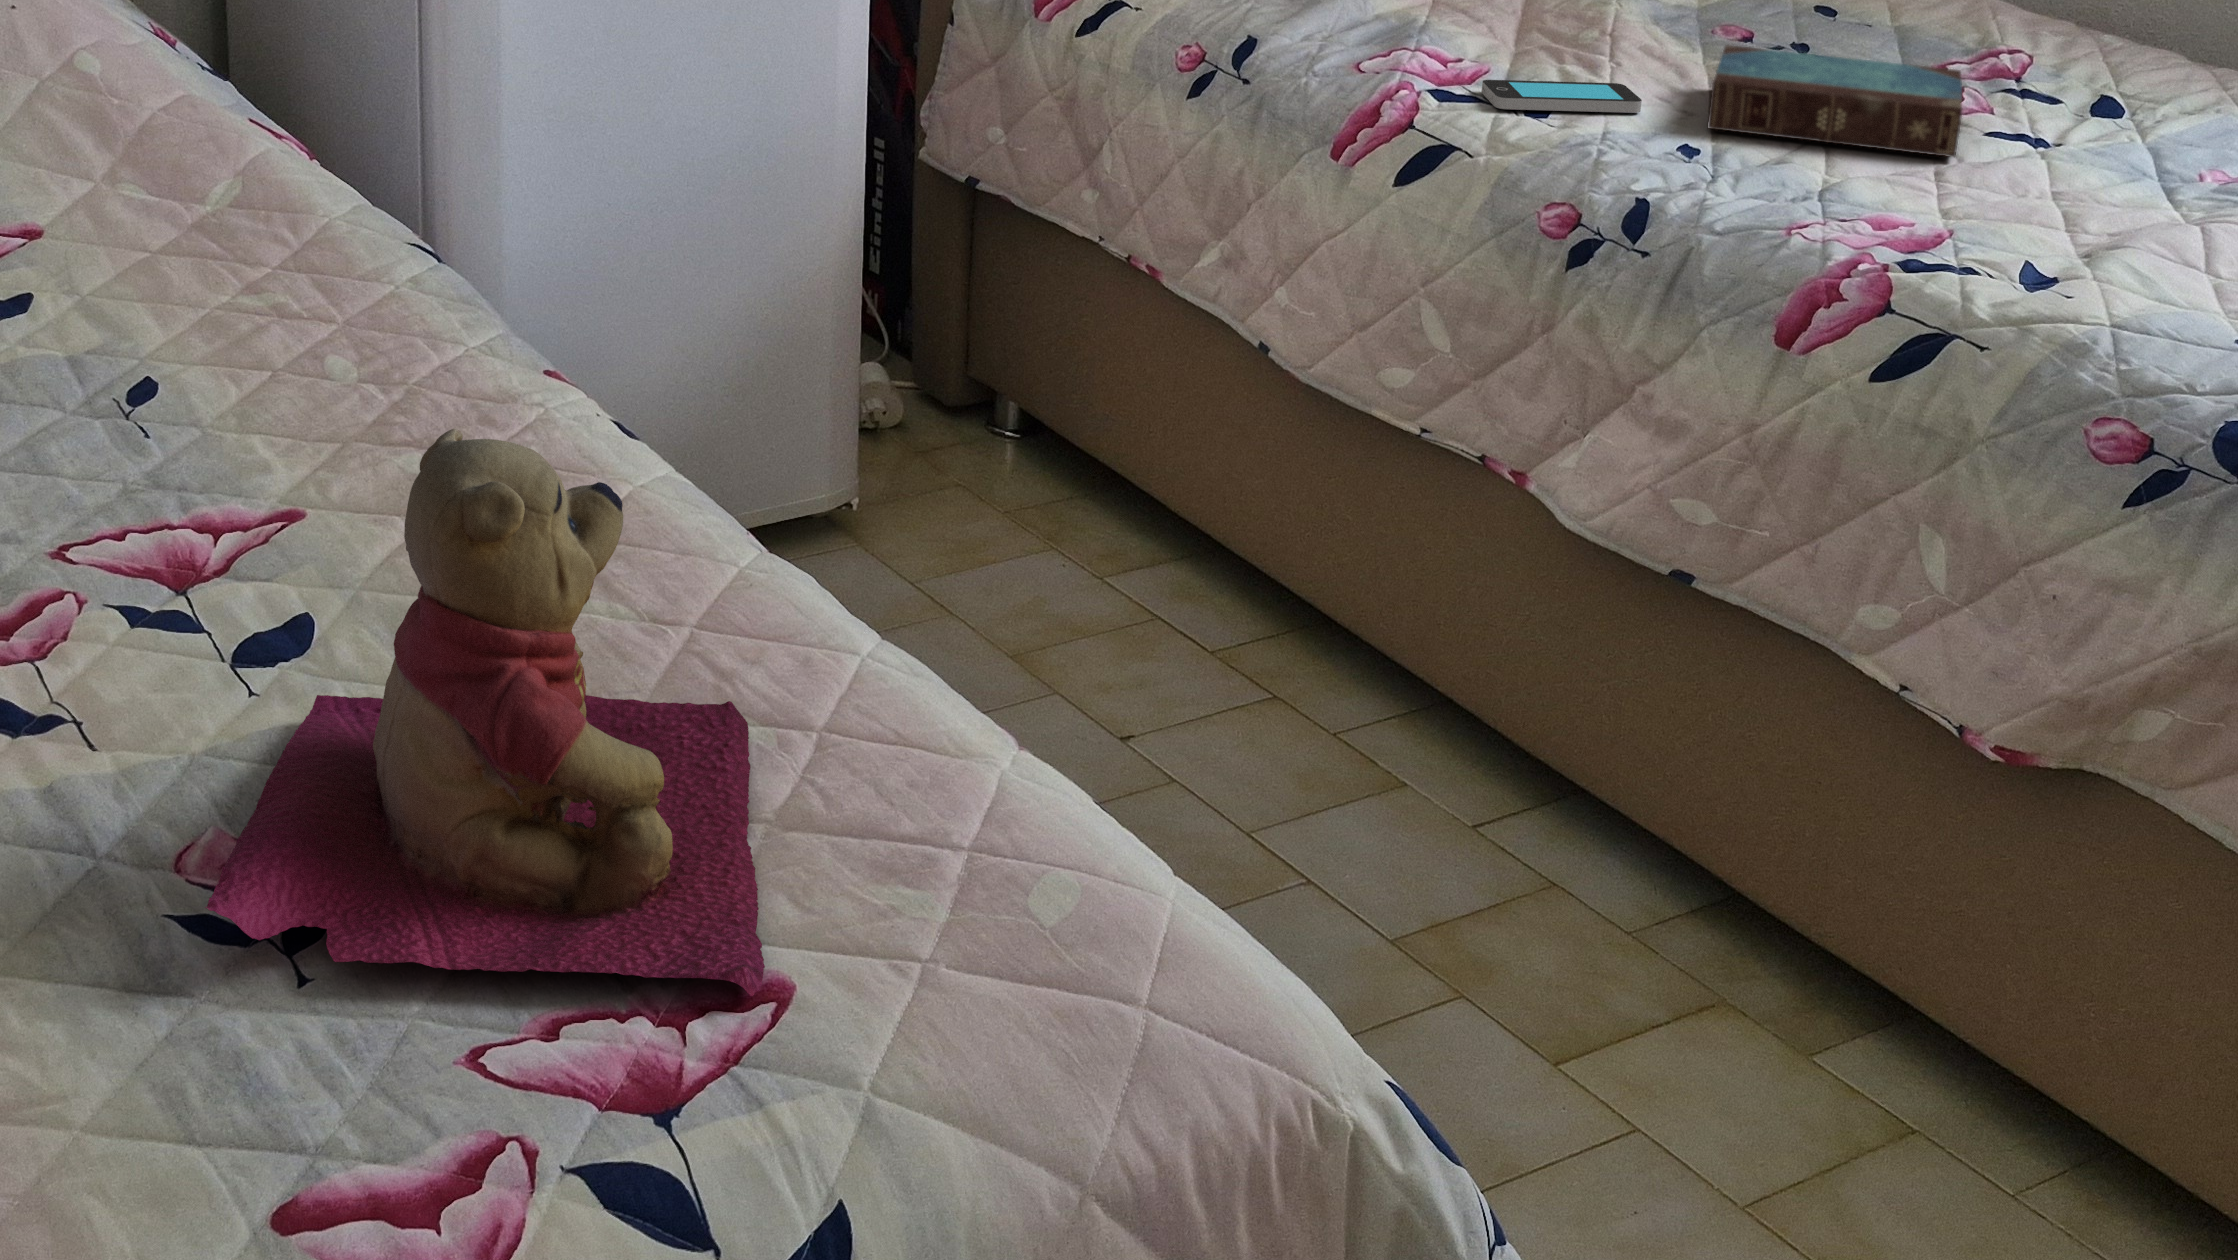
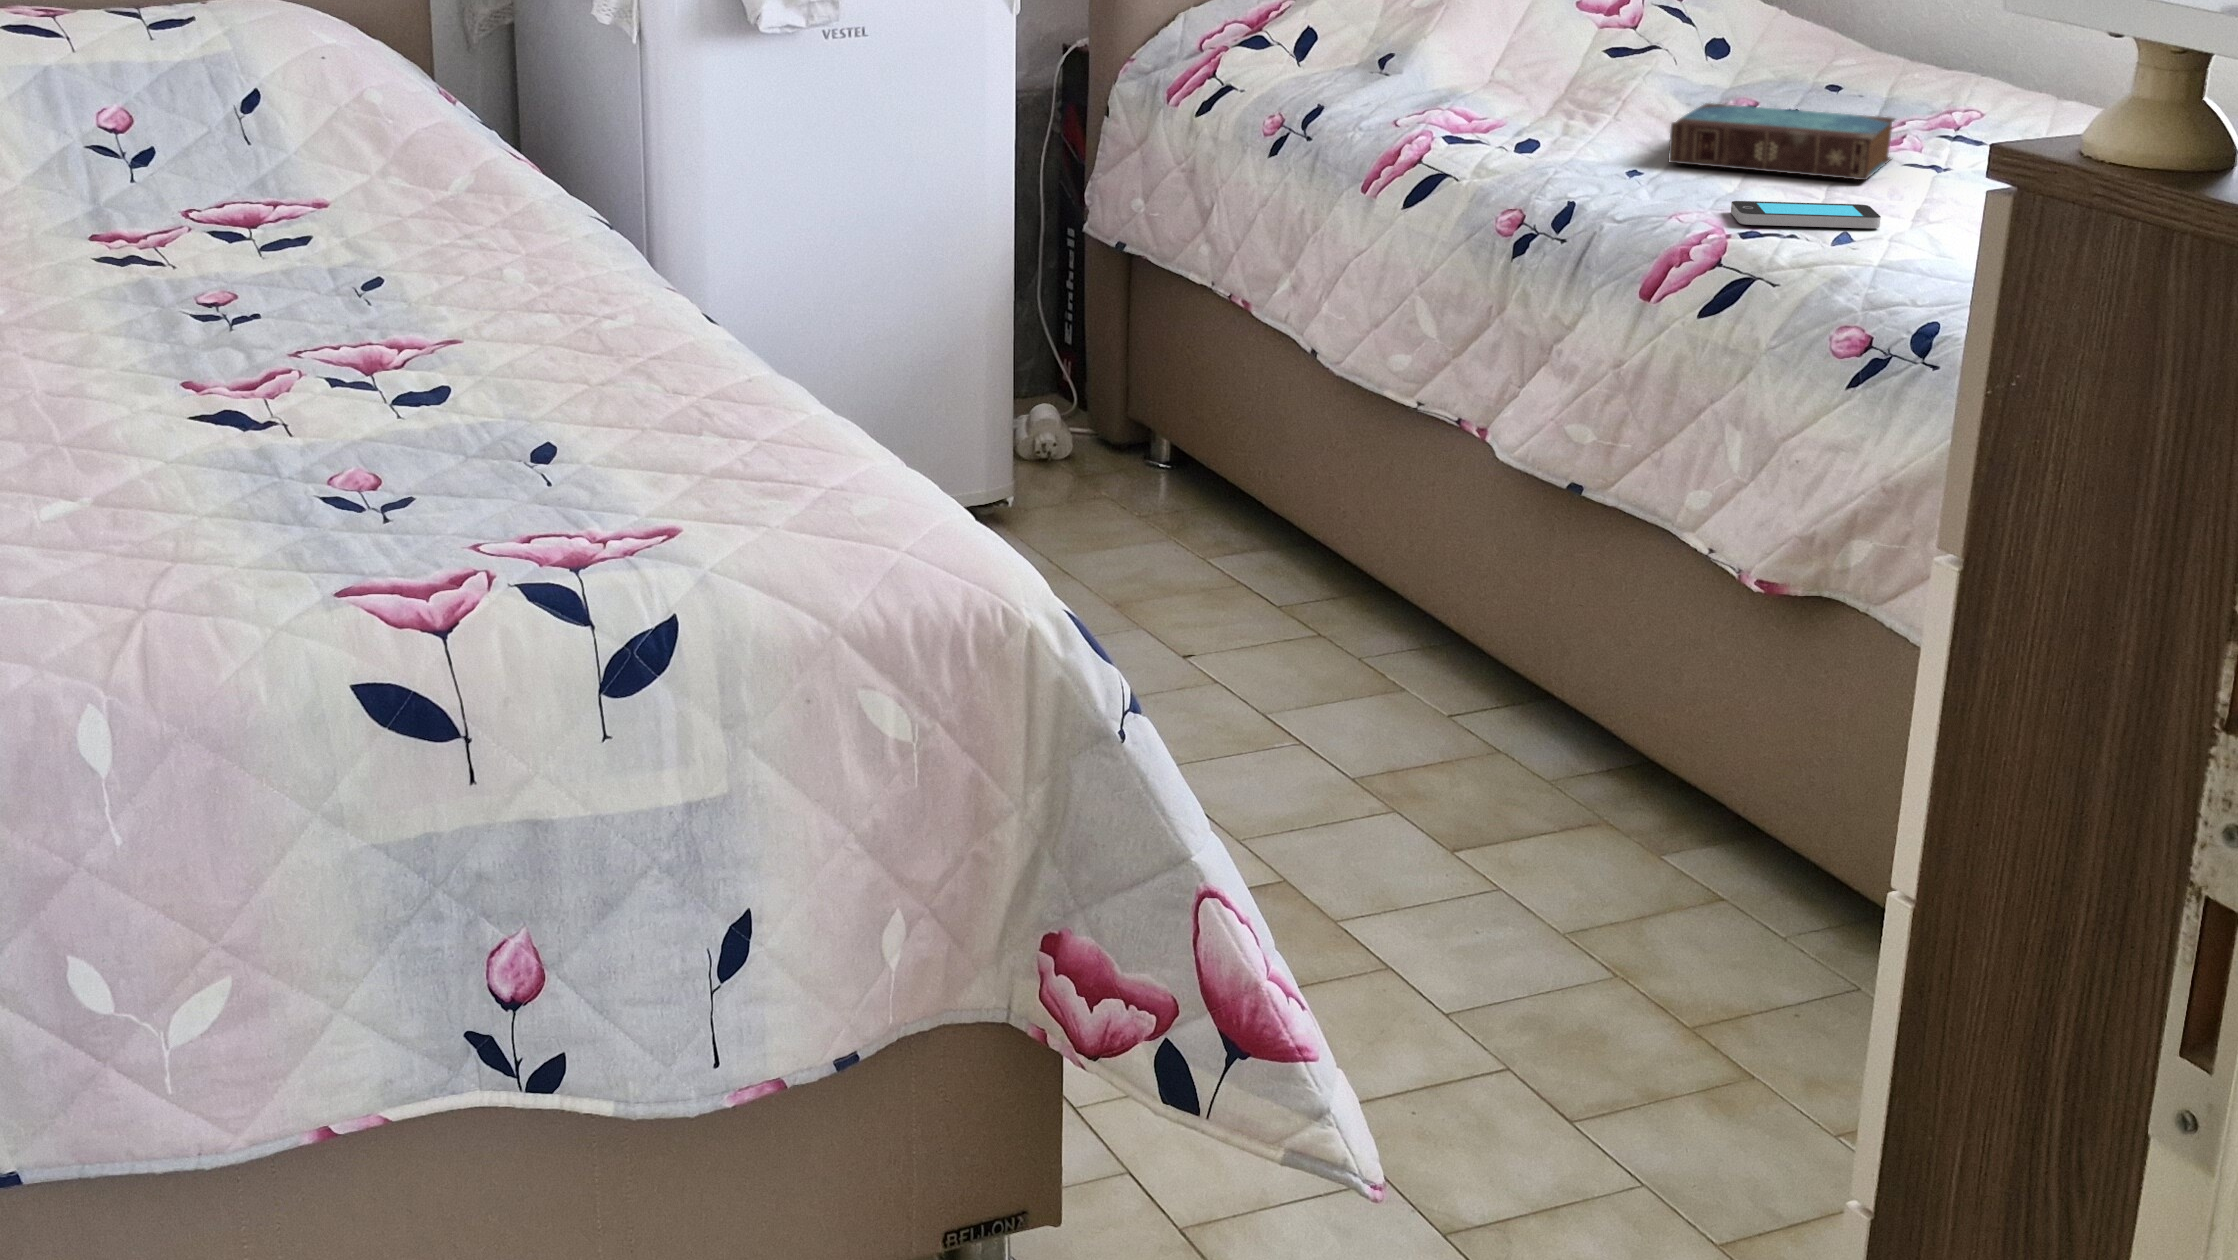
smartphone: present [1482,80,1642,113] -> present [1731,201,1881,228]
teddy bear: present [206,429,765,996] -> none [323,199,715,533]

